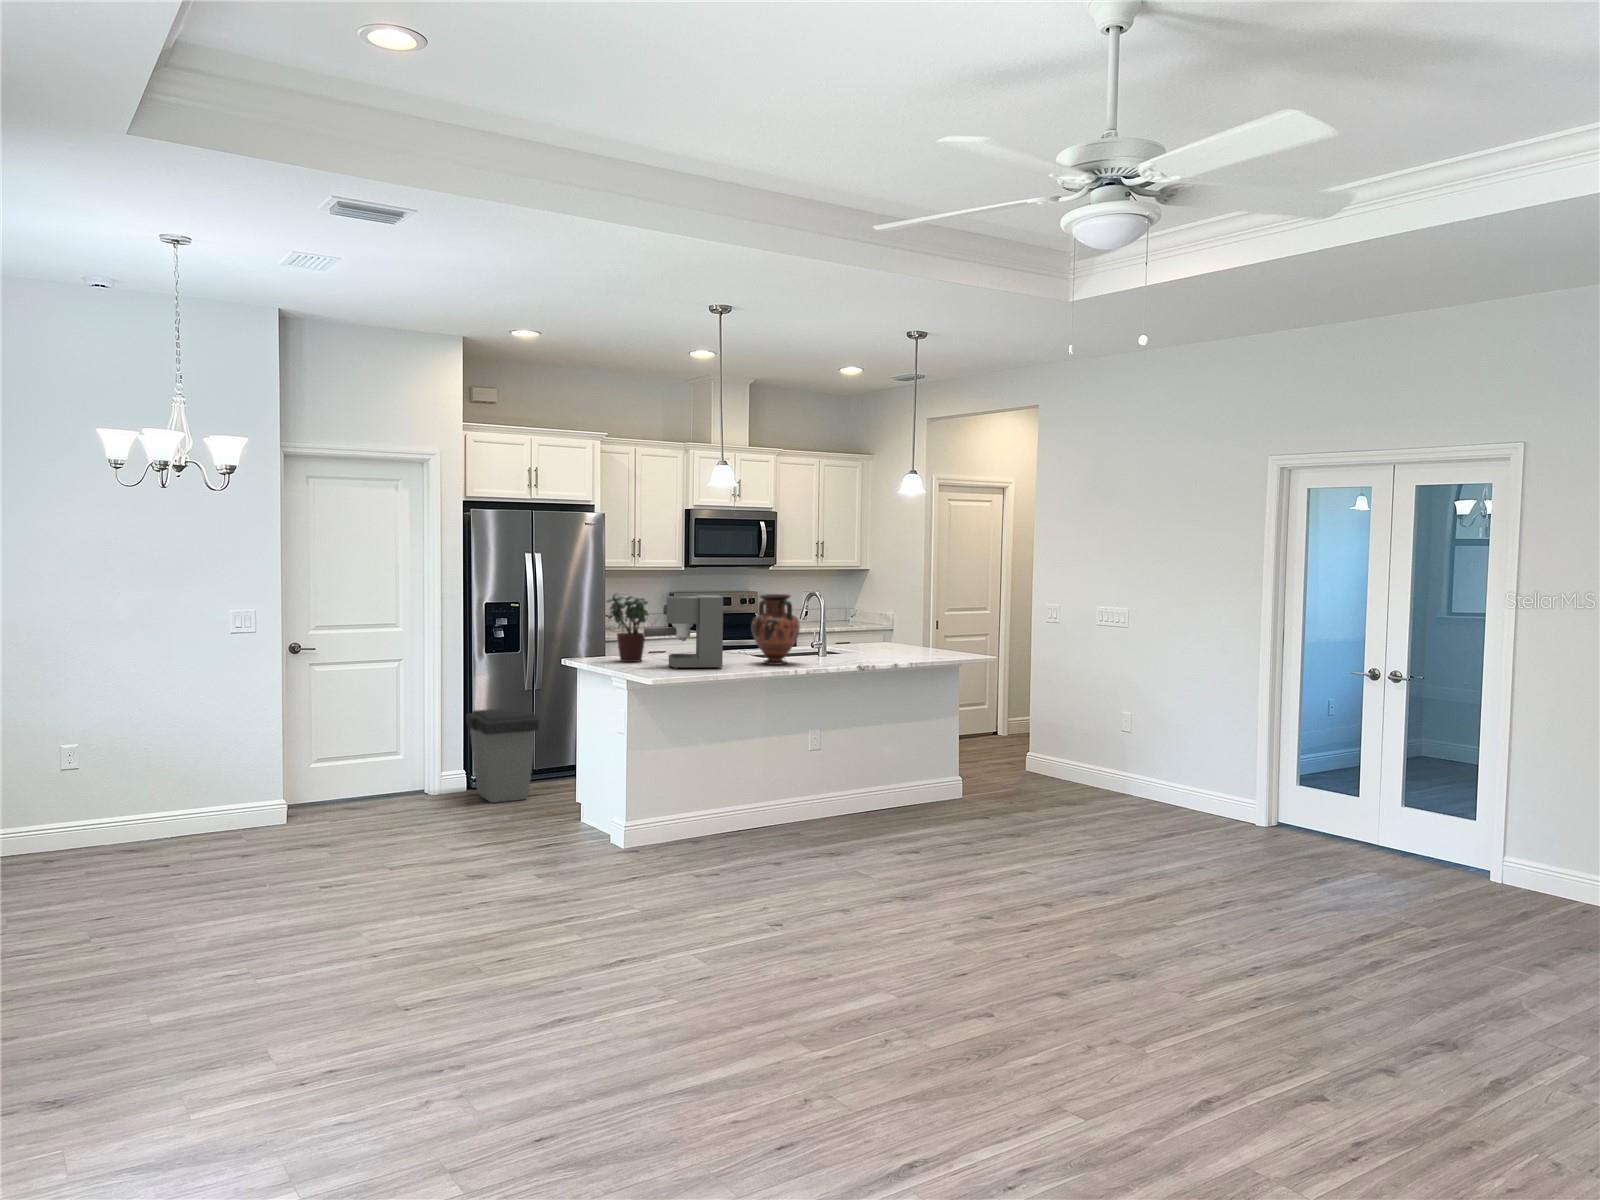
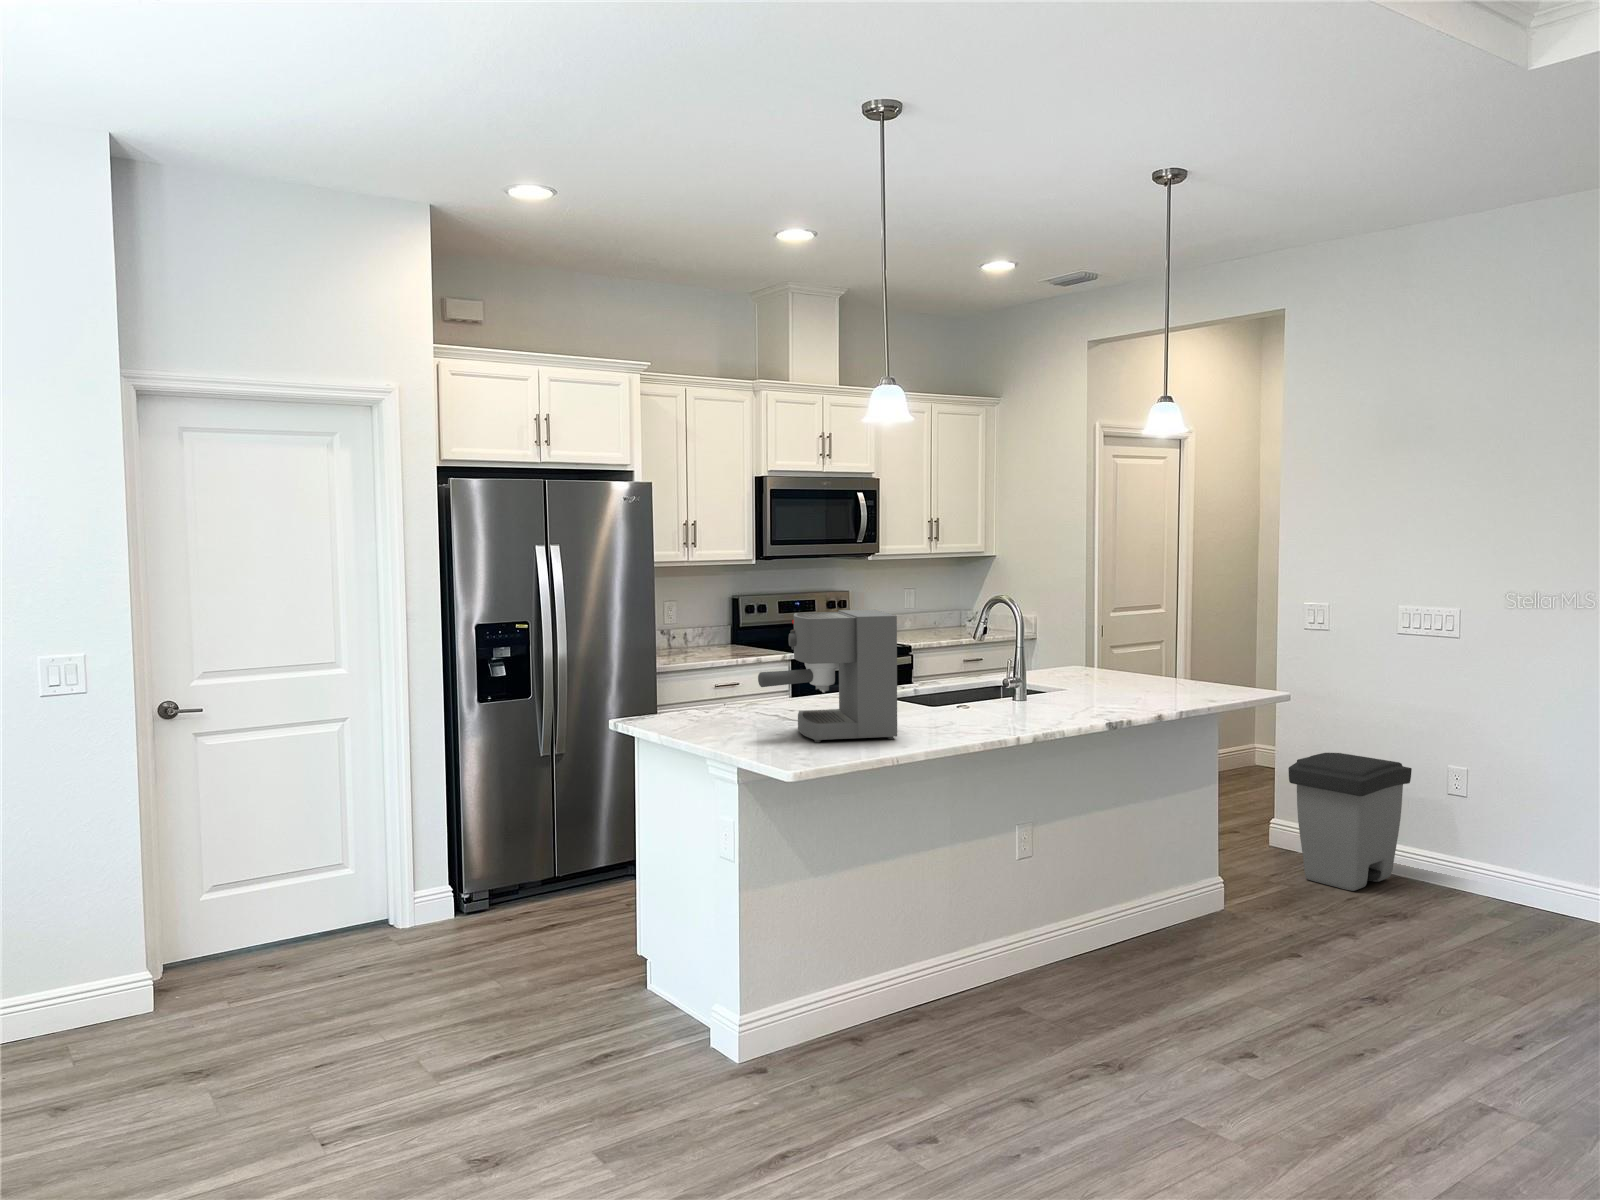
potted plant: present [607,594,648,662] -> none [684,610,755,726]
vase: present [751,594,800,665] -> none [929,605,1011,725]
trash can: present [466,708,540,803] -> present [1288,753,1412,891]

